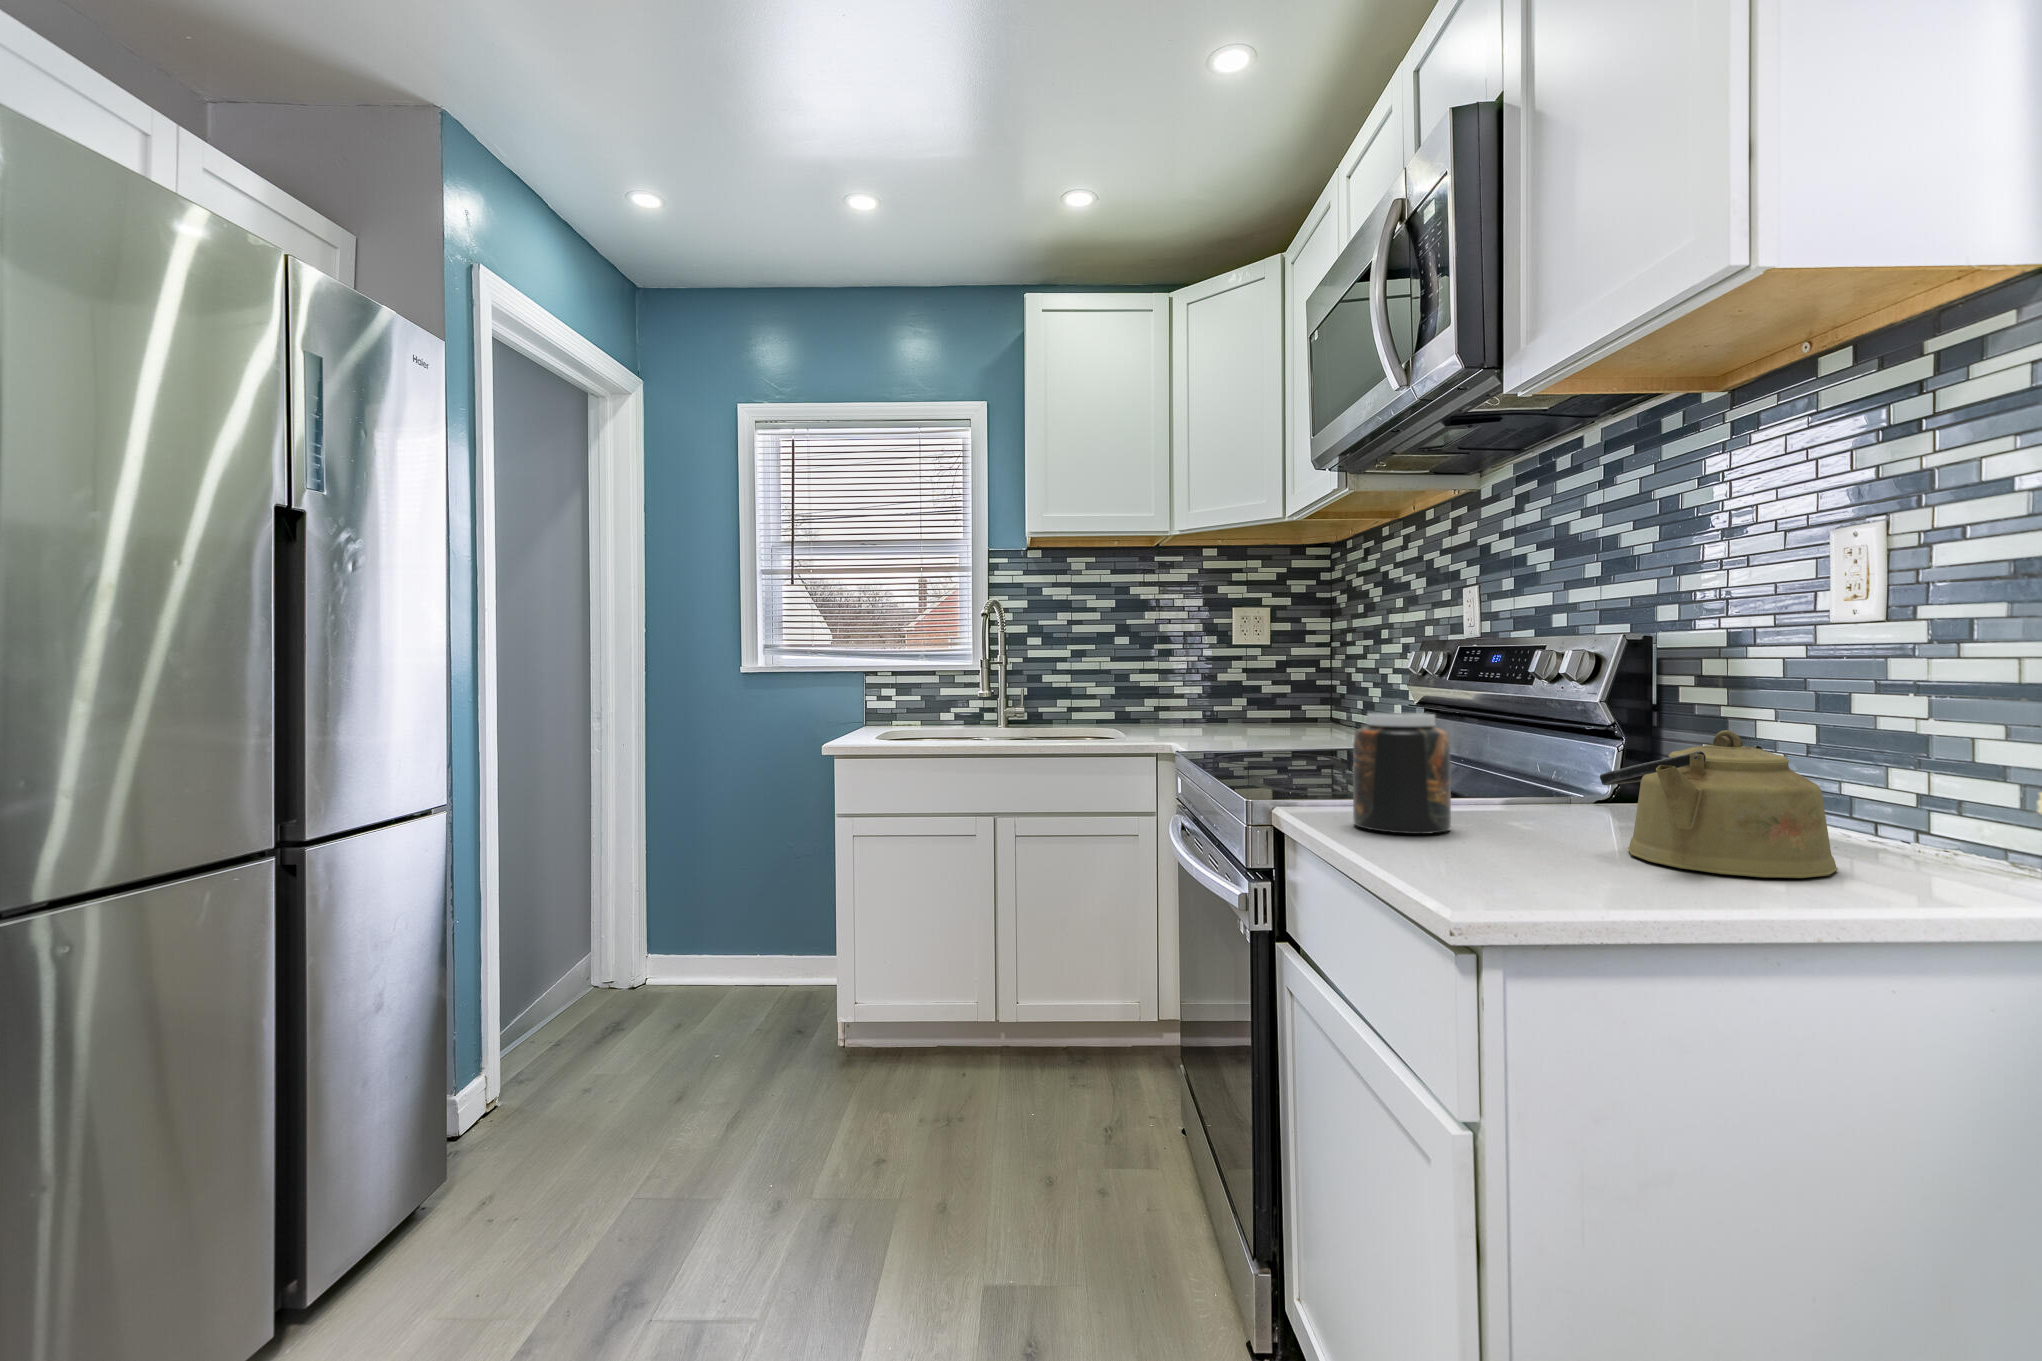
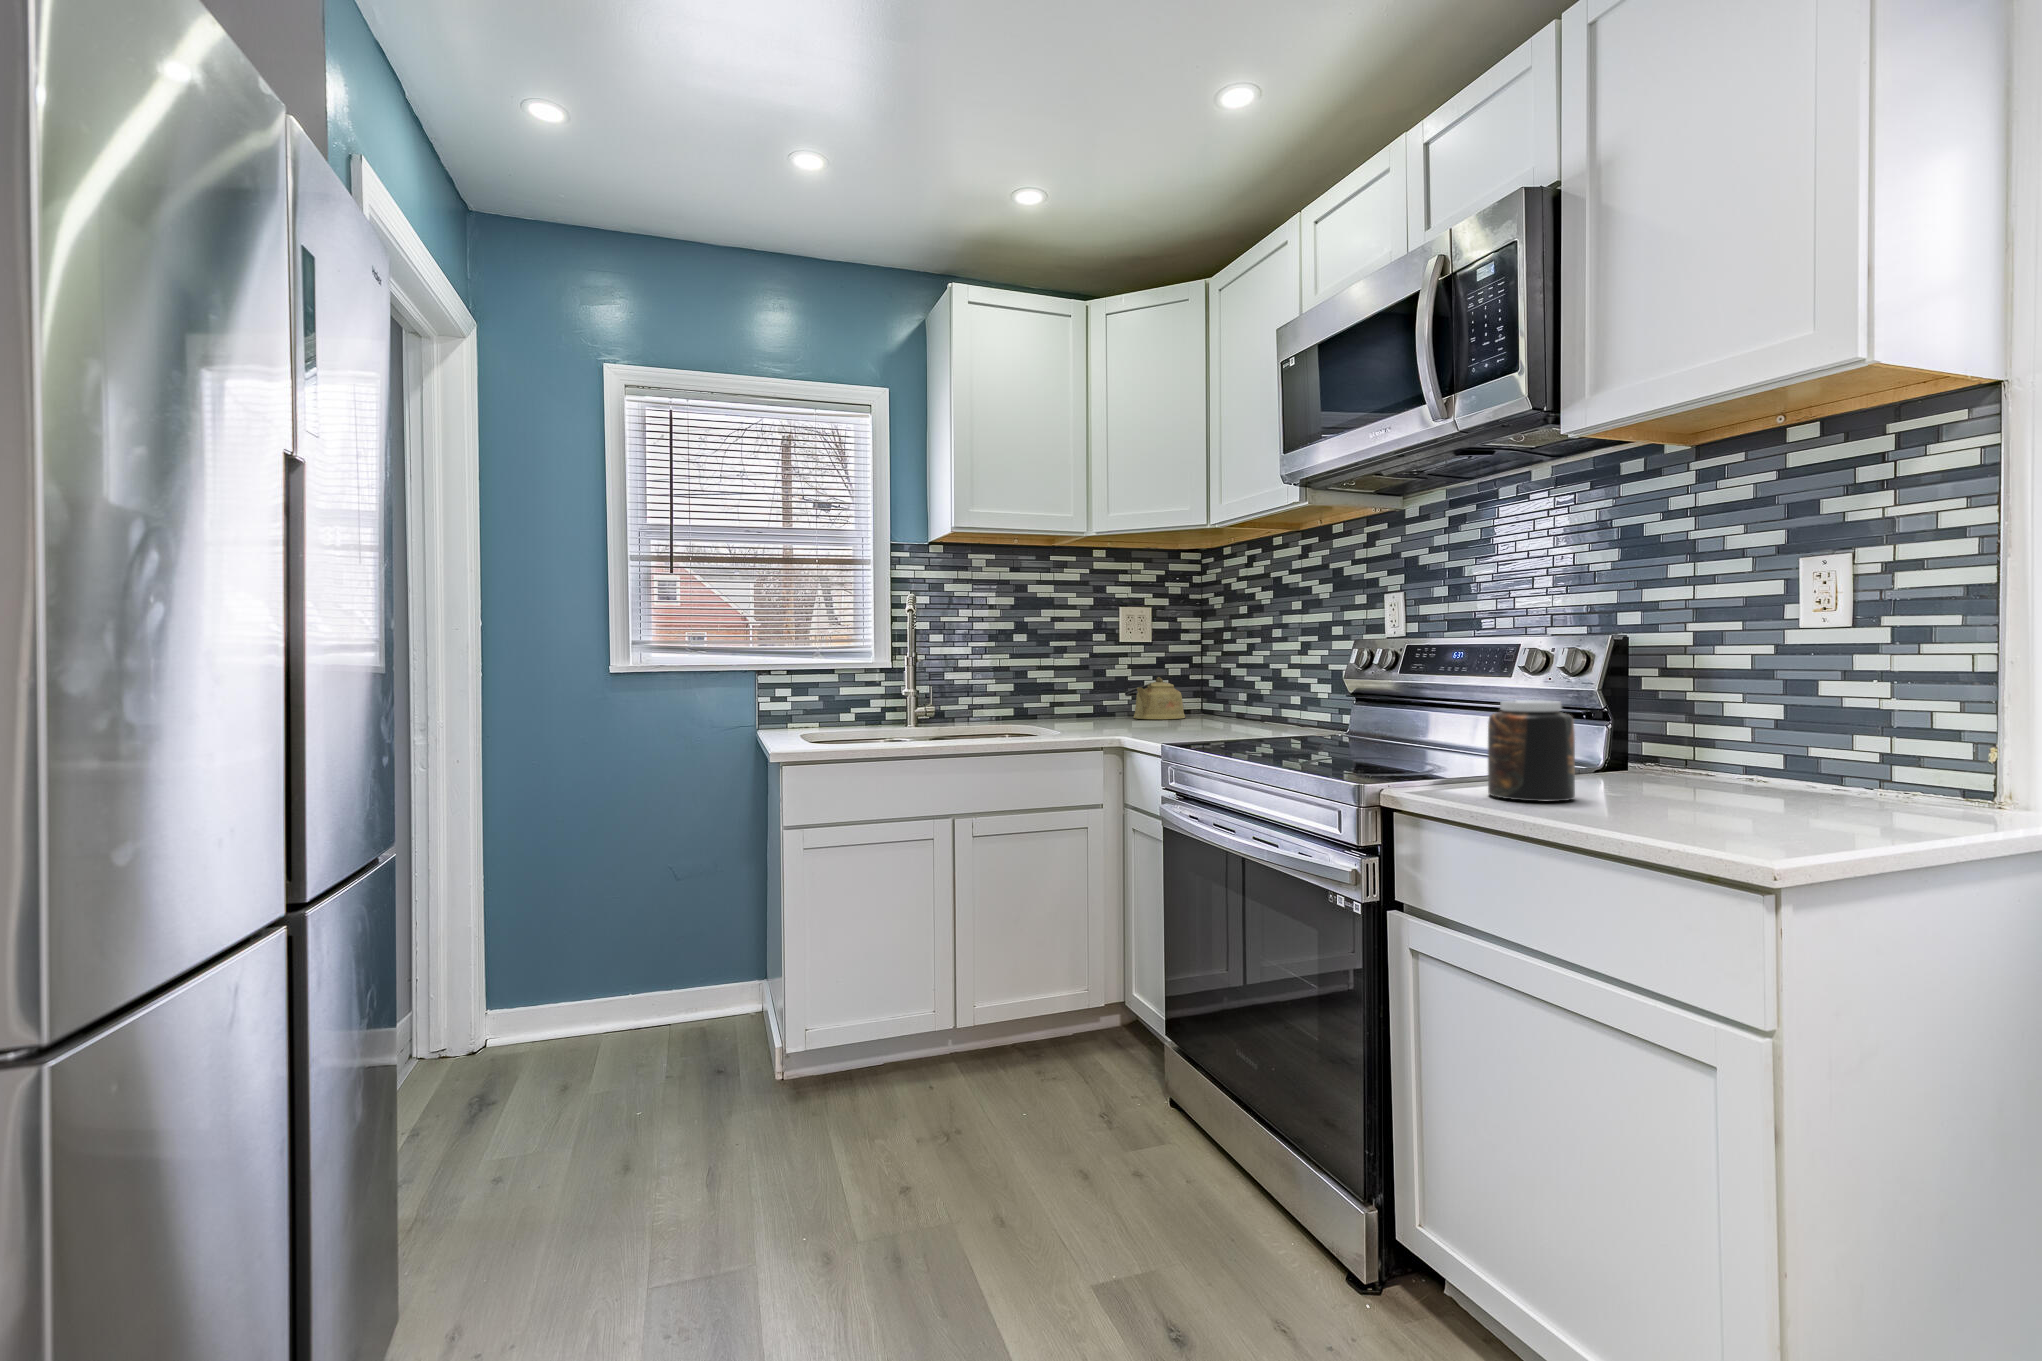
kettle: present [1600,730,1838,878] -> present [1125,677,1185,719]

